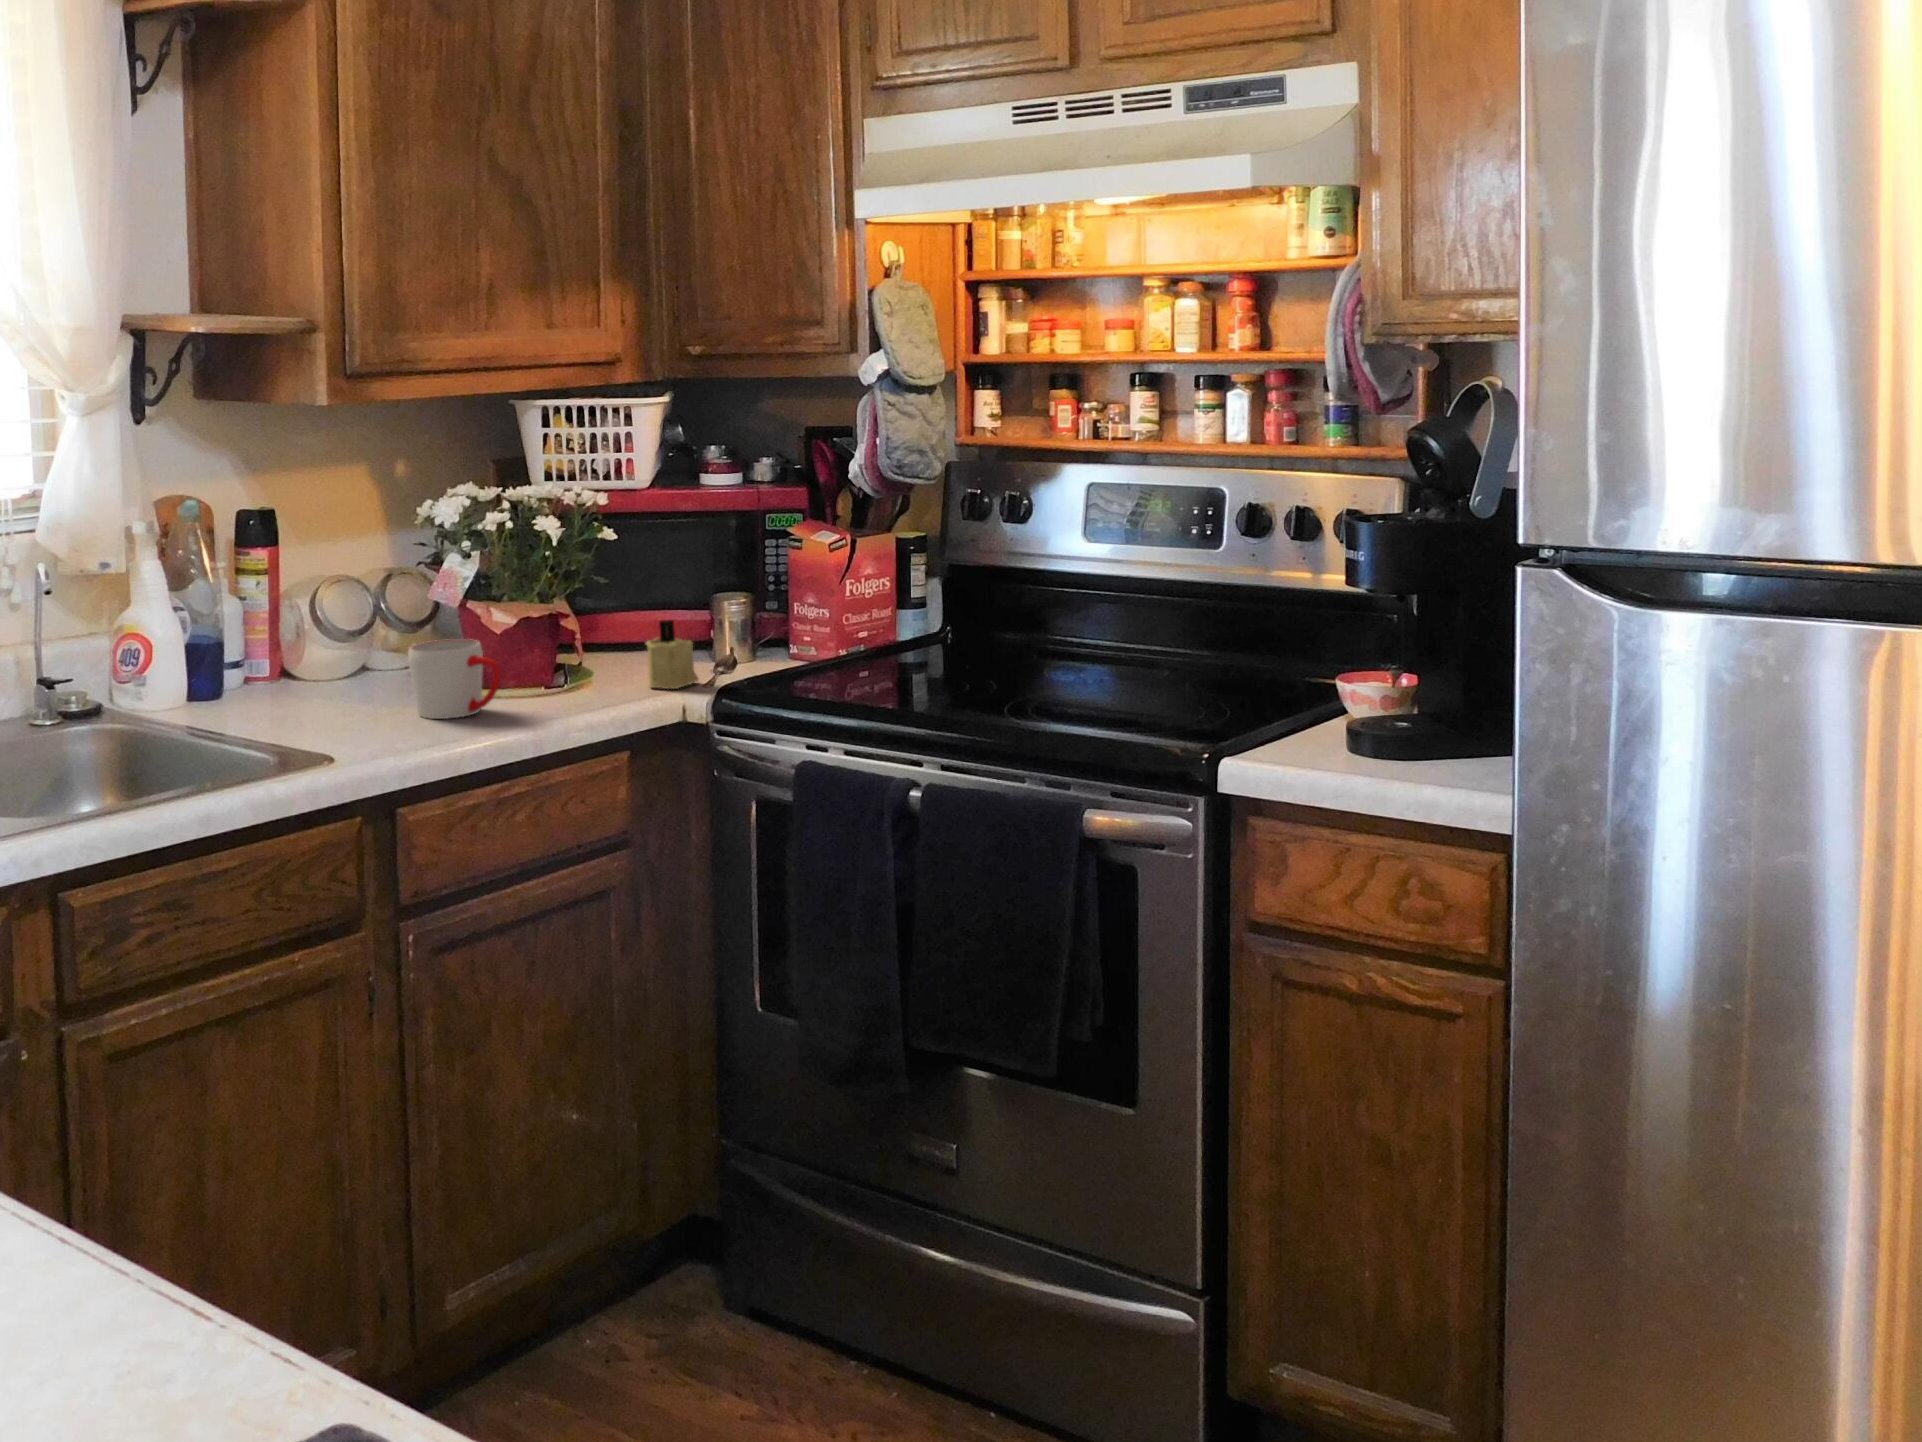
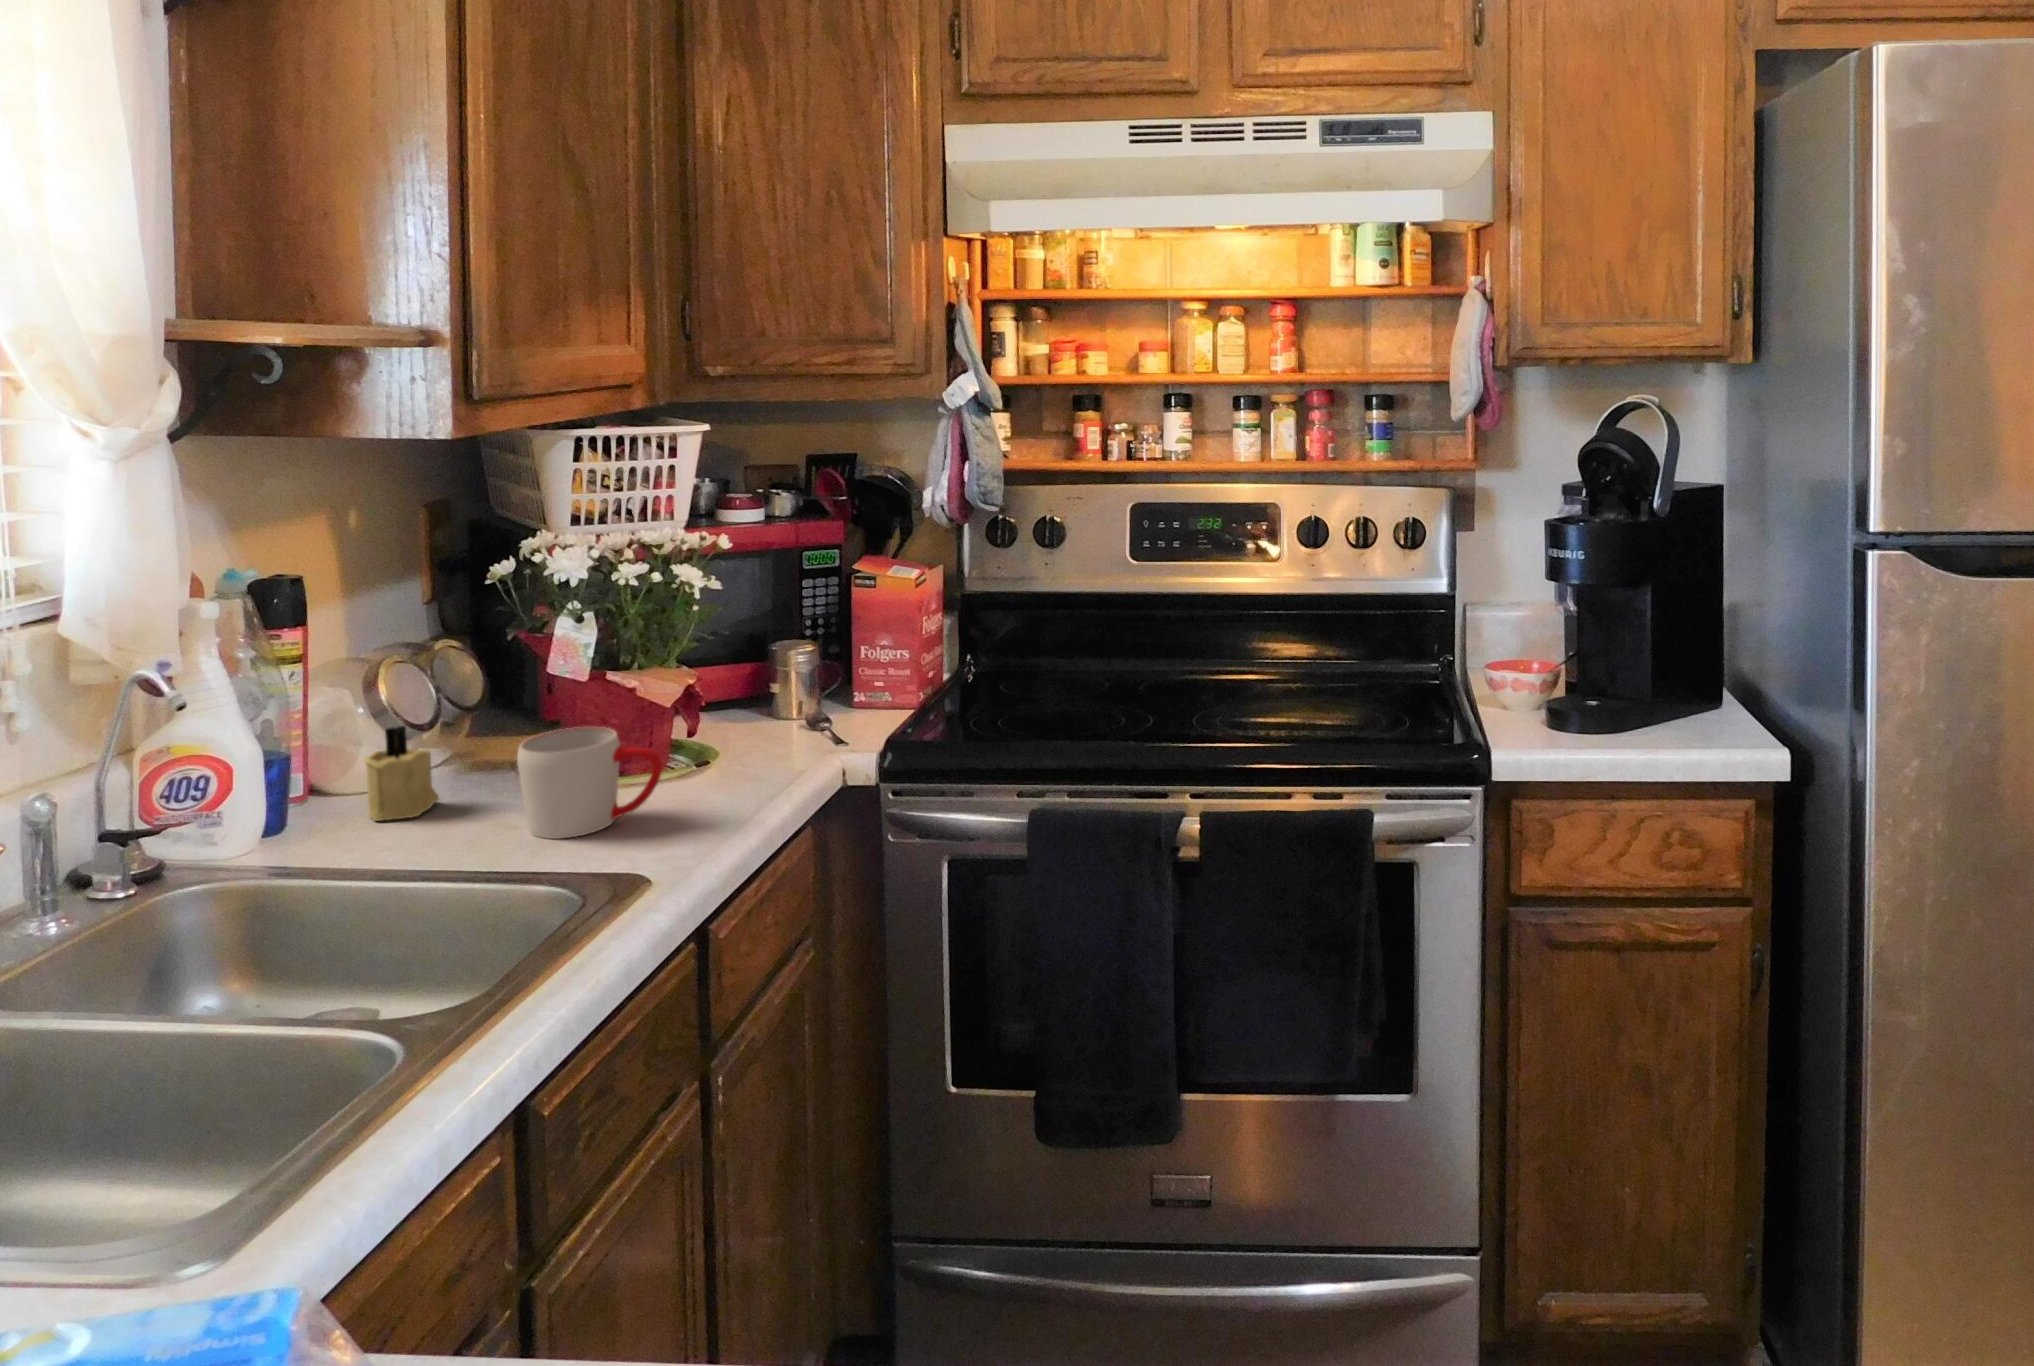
candle: present [646,620,699,689] -> present [364,726,439,821]

